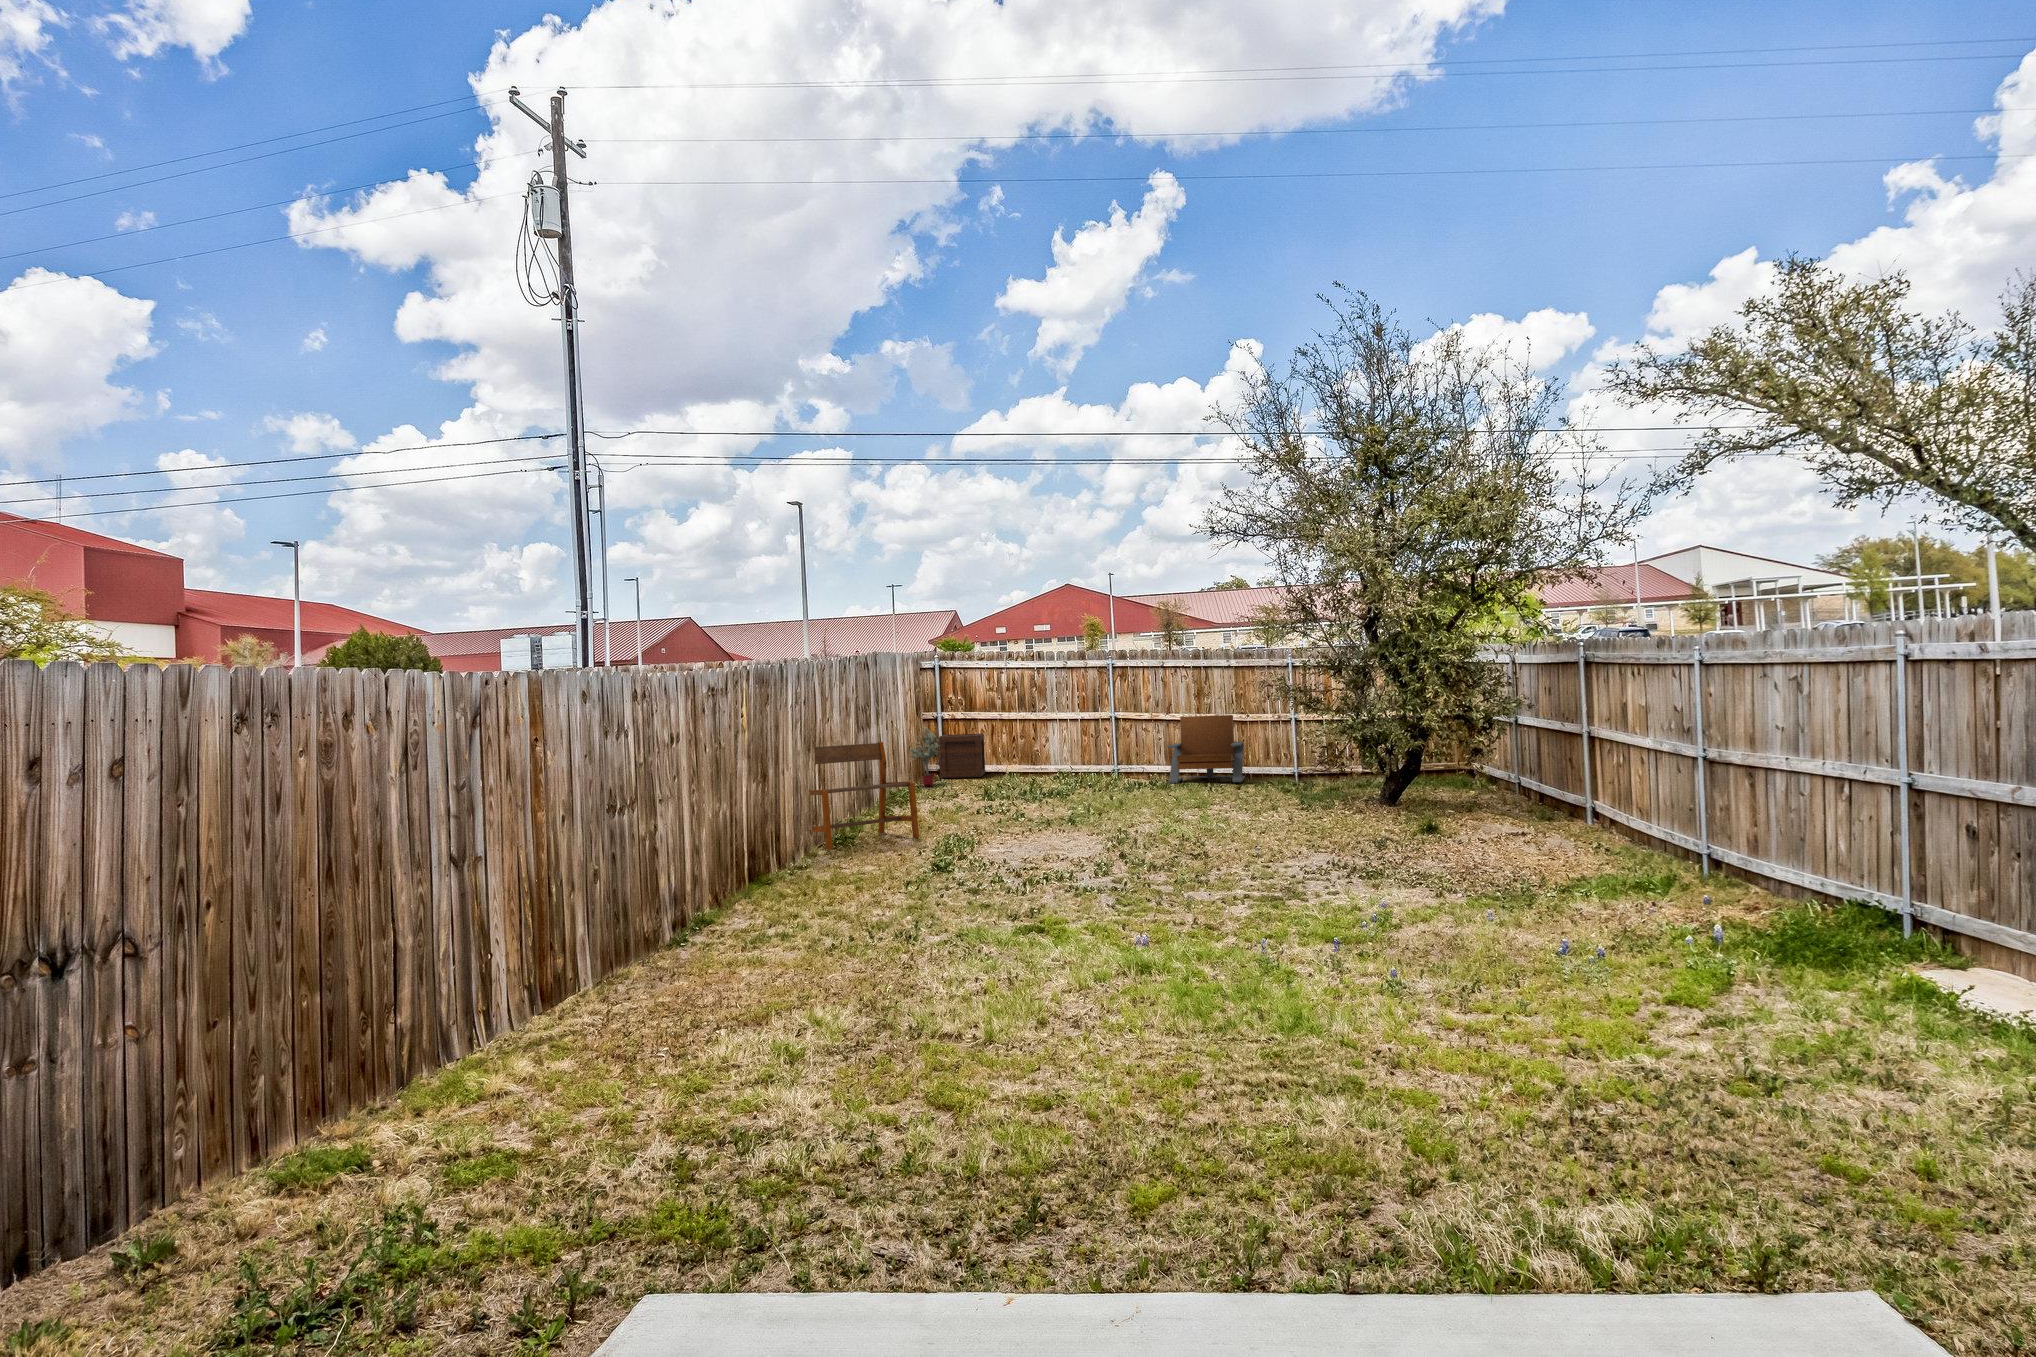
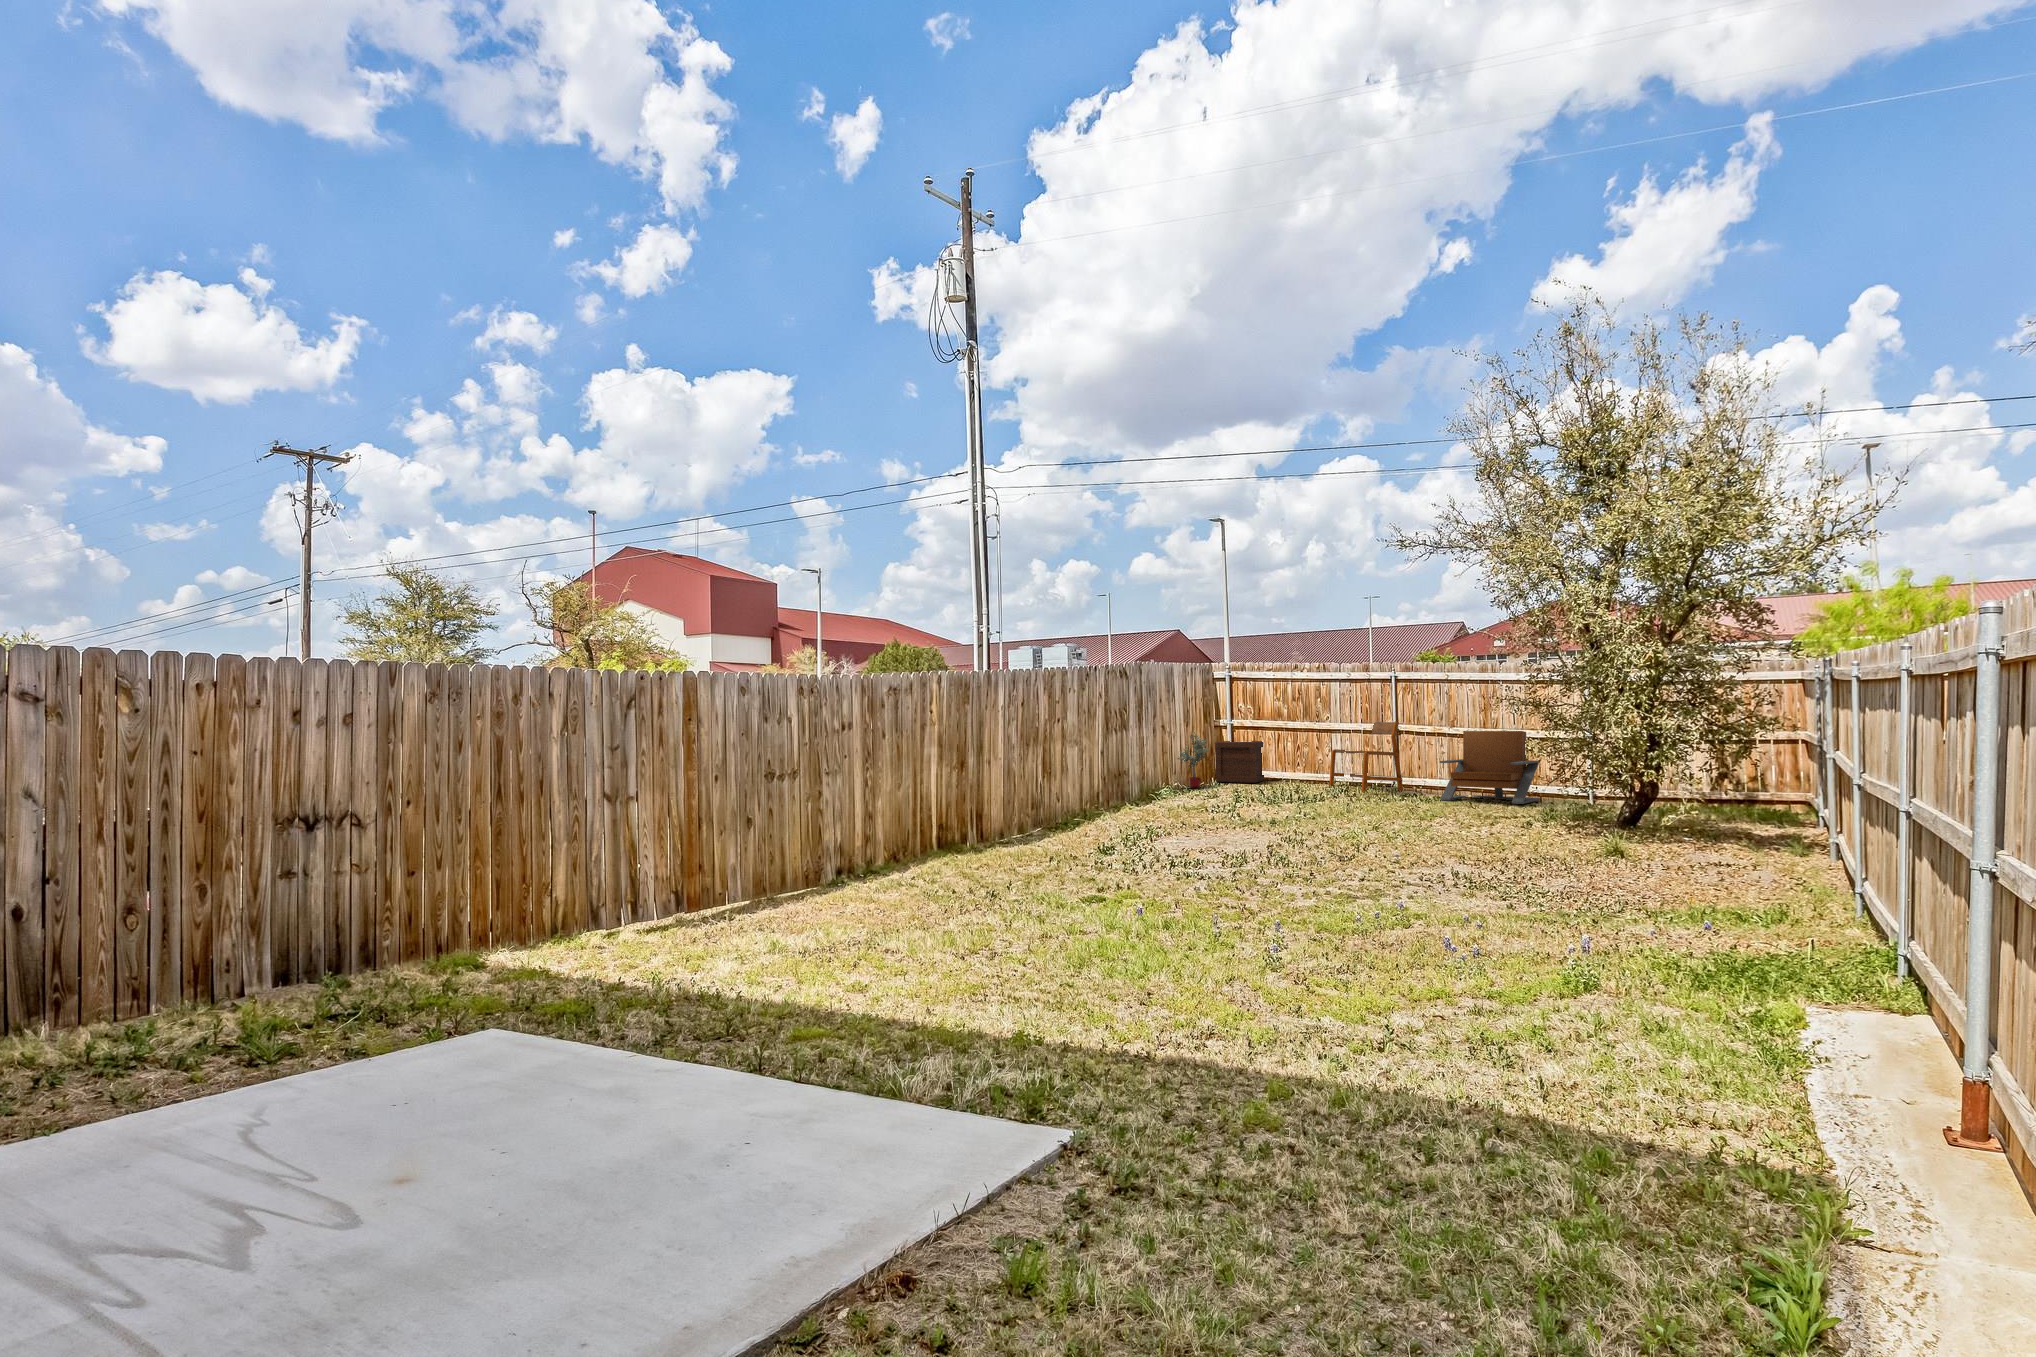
bench: present [809,742,919,850] -> present [1329,722,1403,792]

